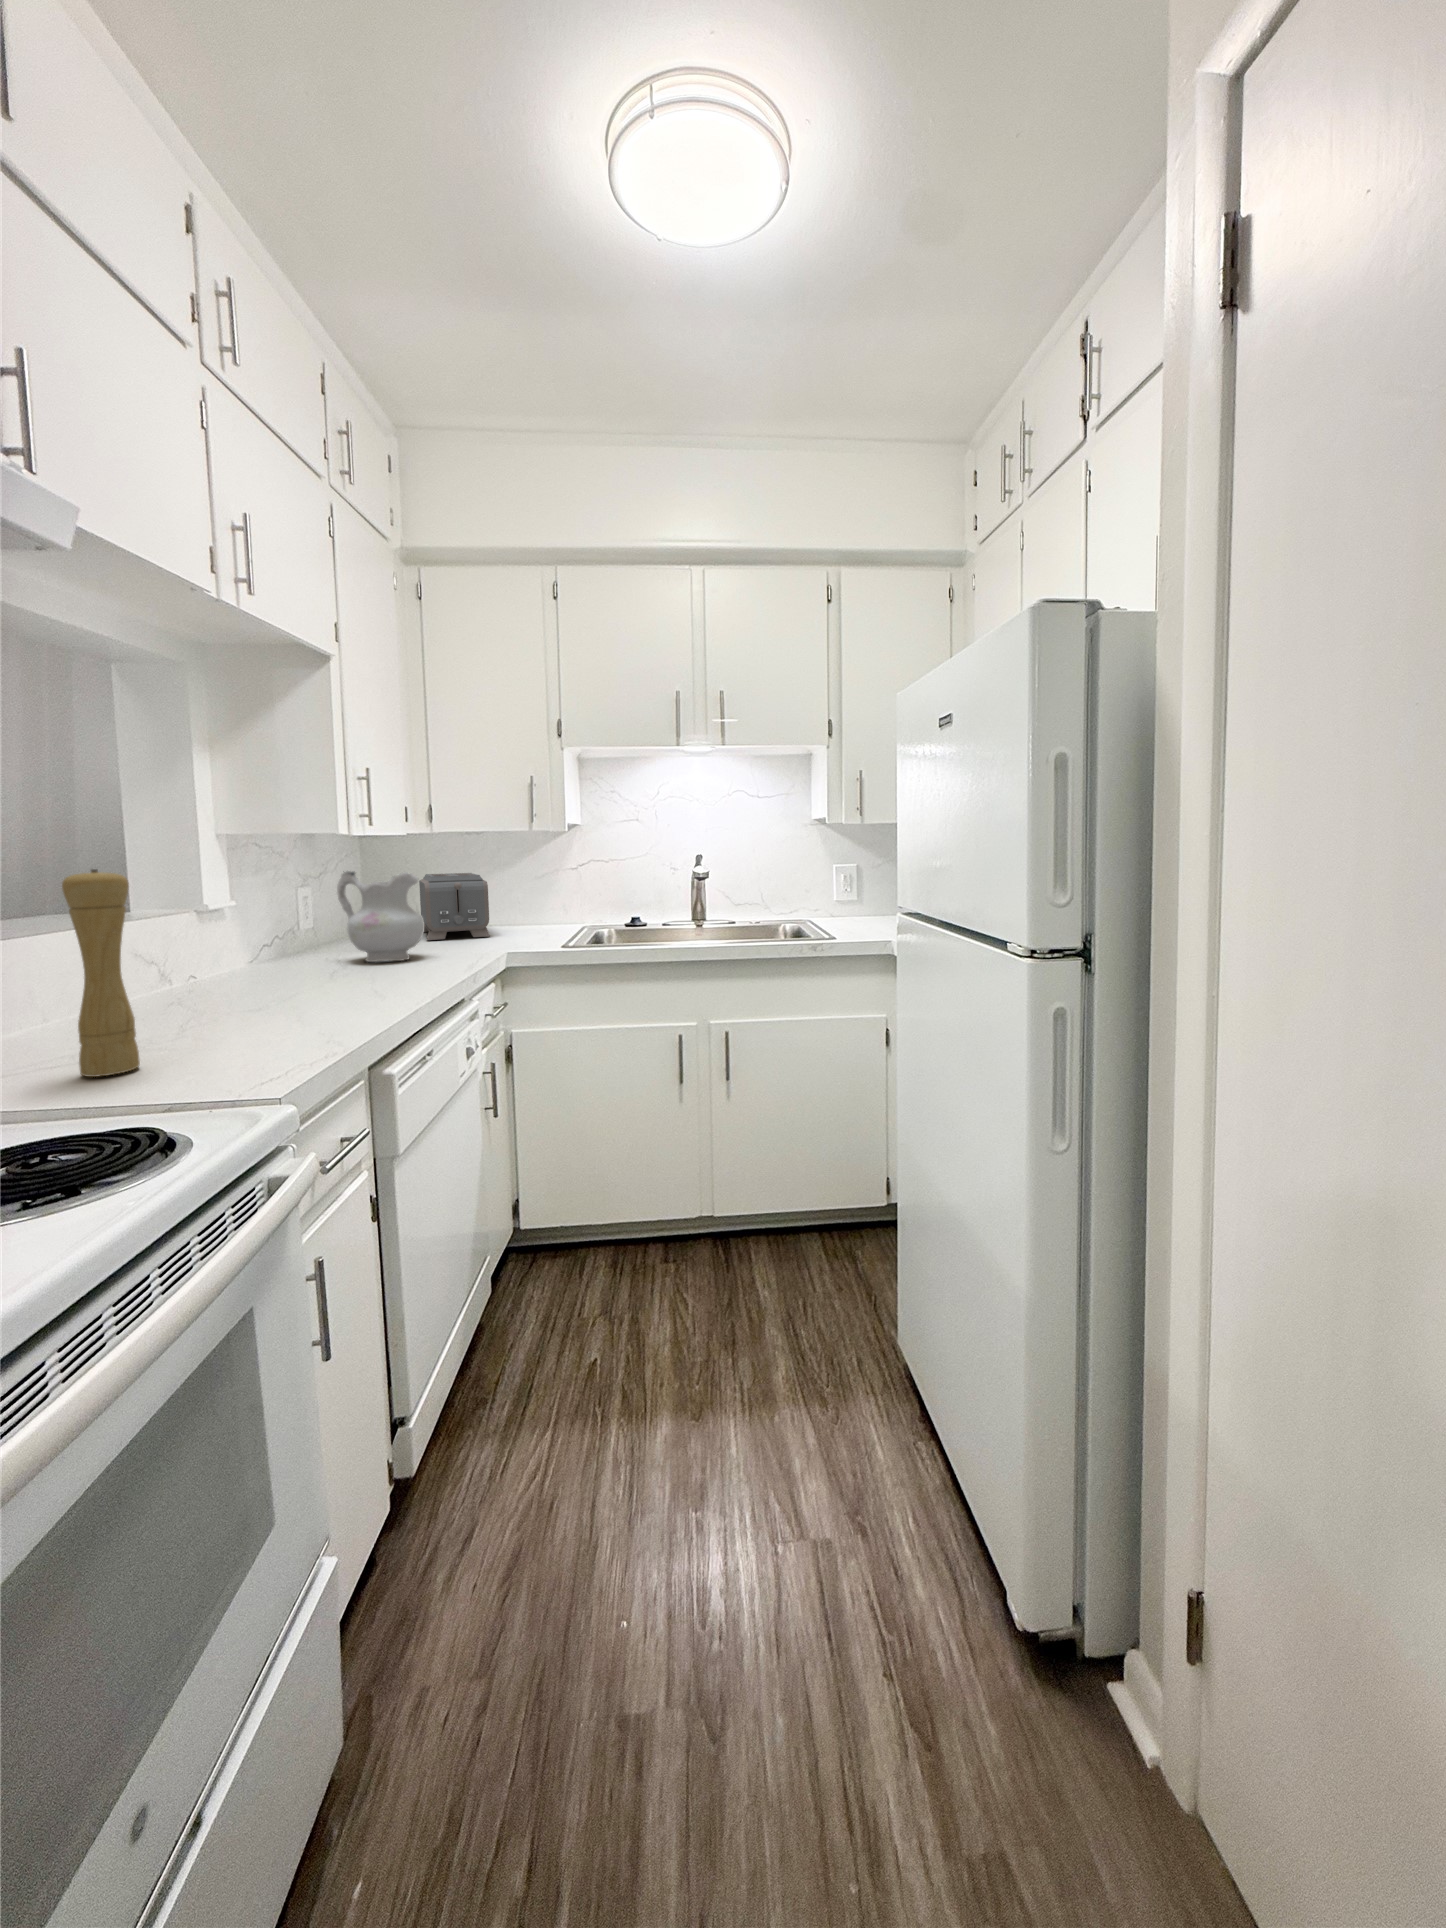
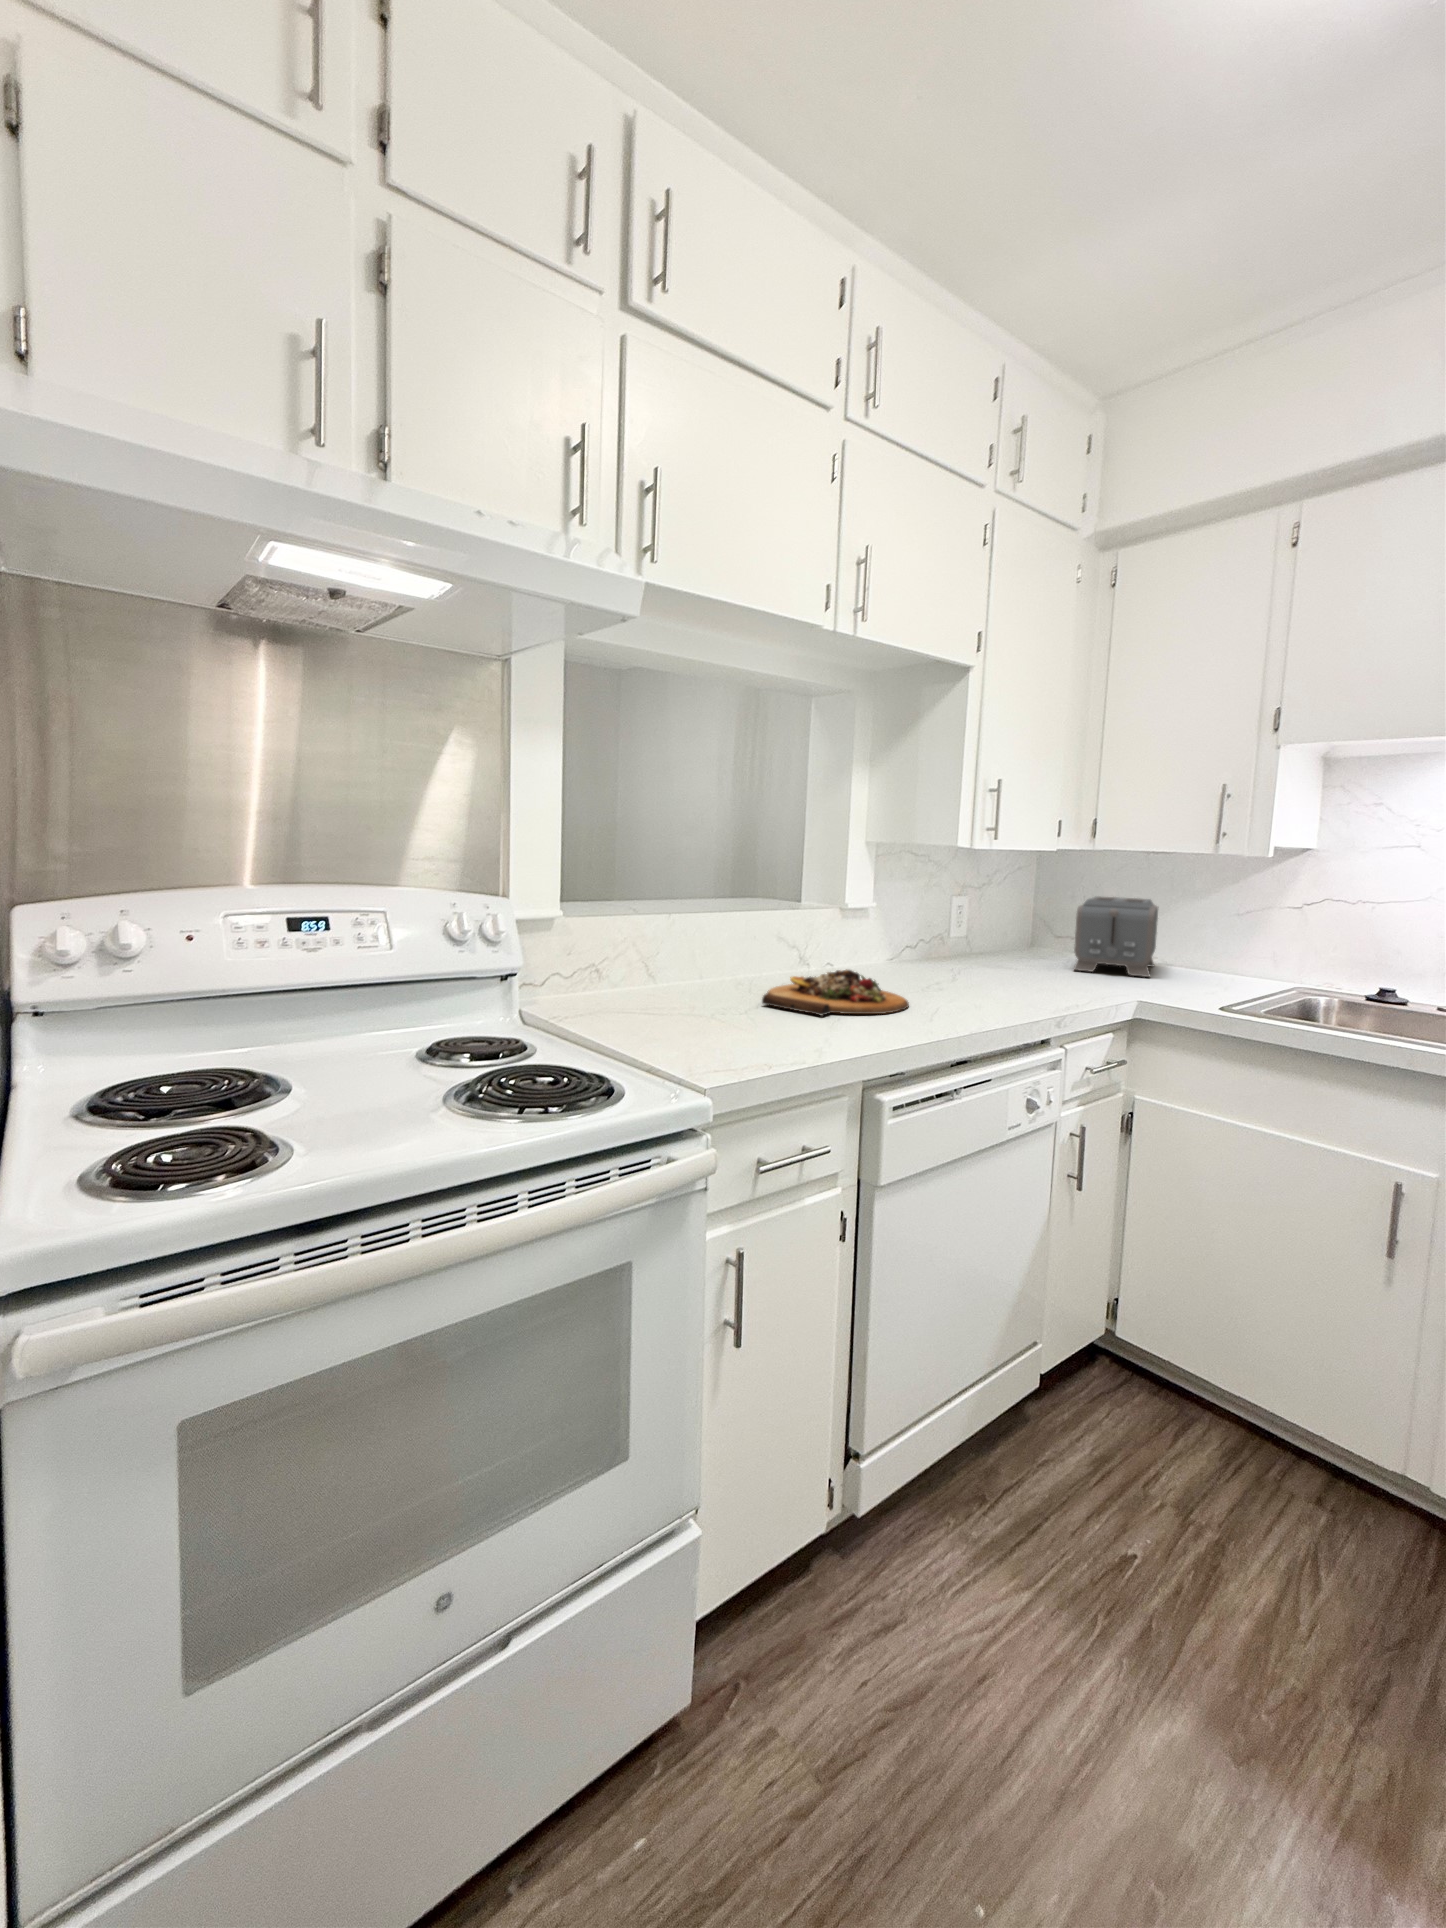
pepper mill: present [62,869,140,1077] -> none [656,869,699,1034]
ceramic pitcher: present [337,871,424,962] -> none [965,886,1045,987]
cutting board: none [160,967,341,1023] -> present [762,970,909,1015]

